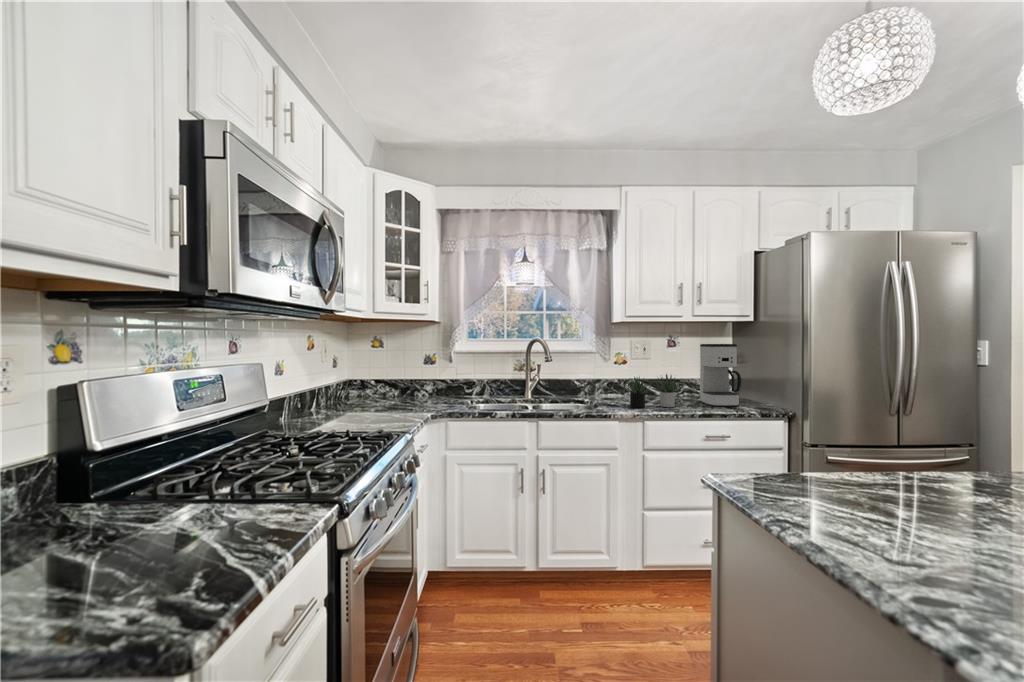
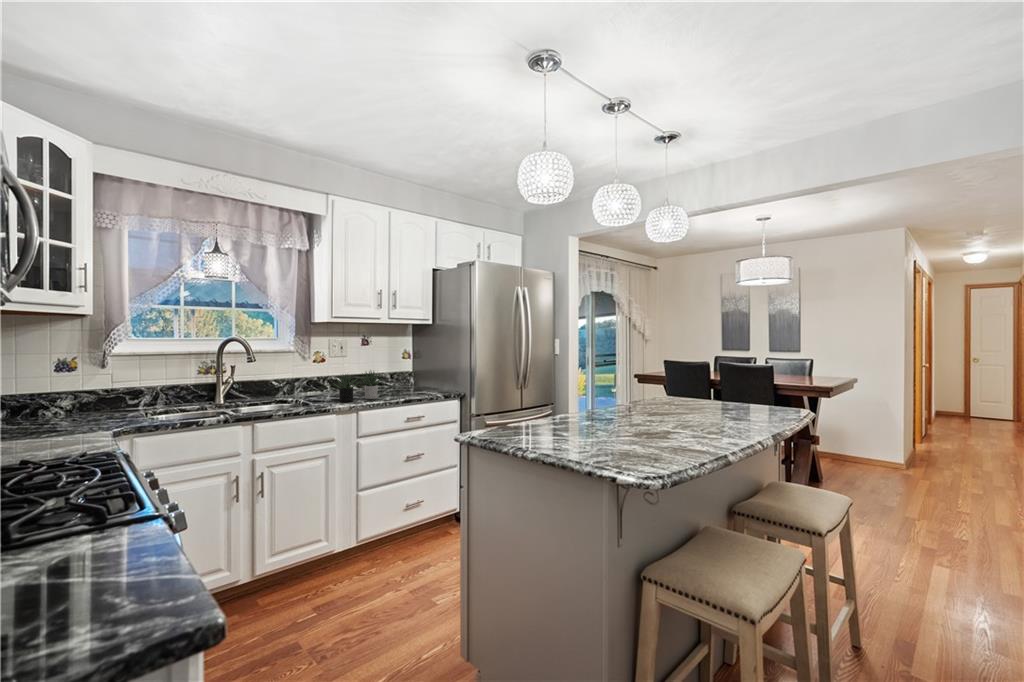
coffee maker: present [700,344,741,406] -> none [392,343,424,395]

